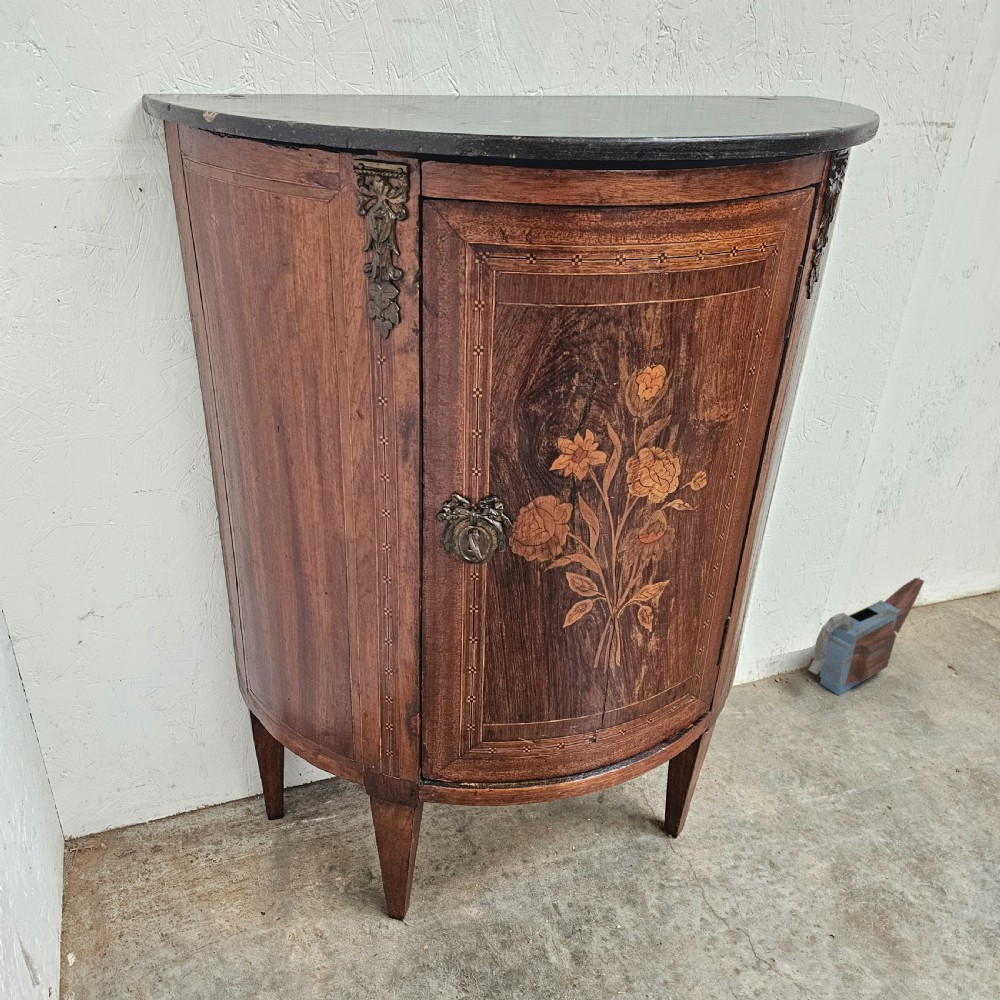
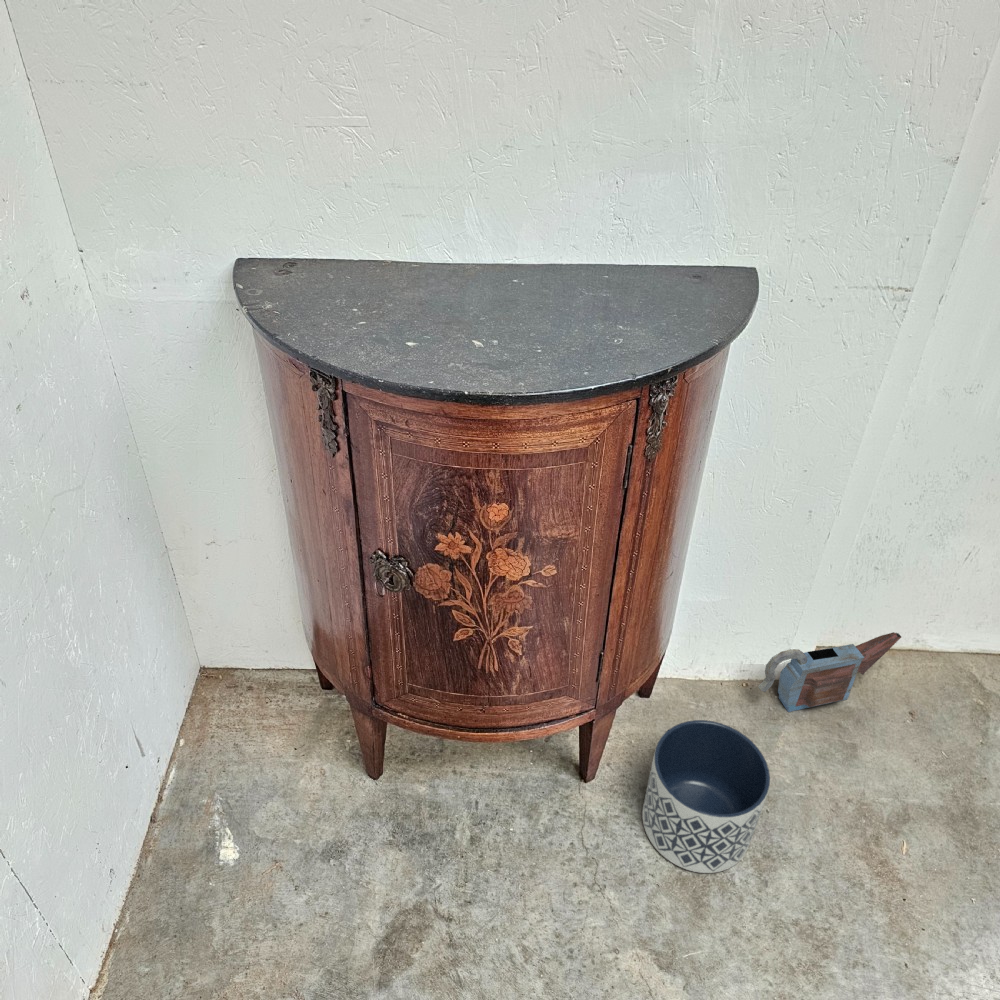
planter: none [755,704,931,904] -> present [642,720,770,873]

